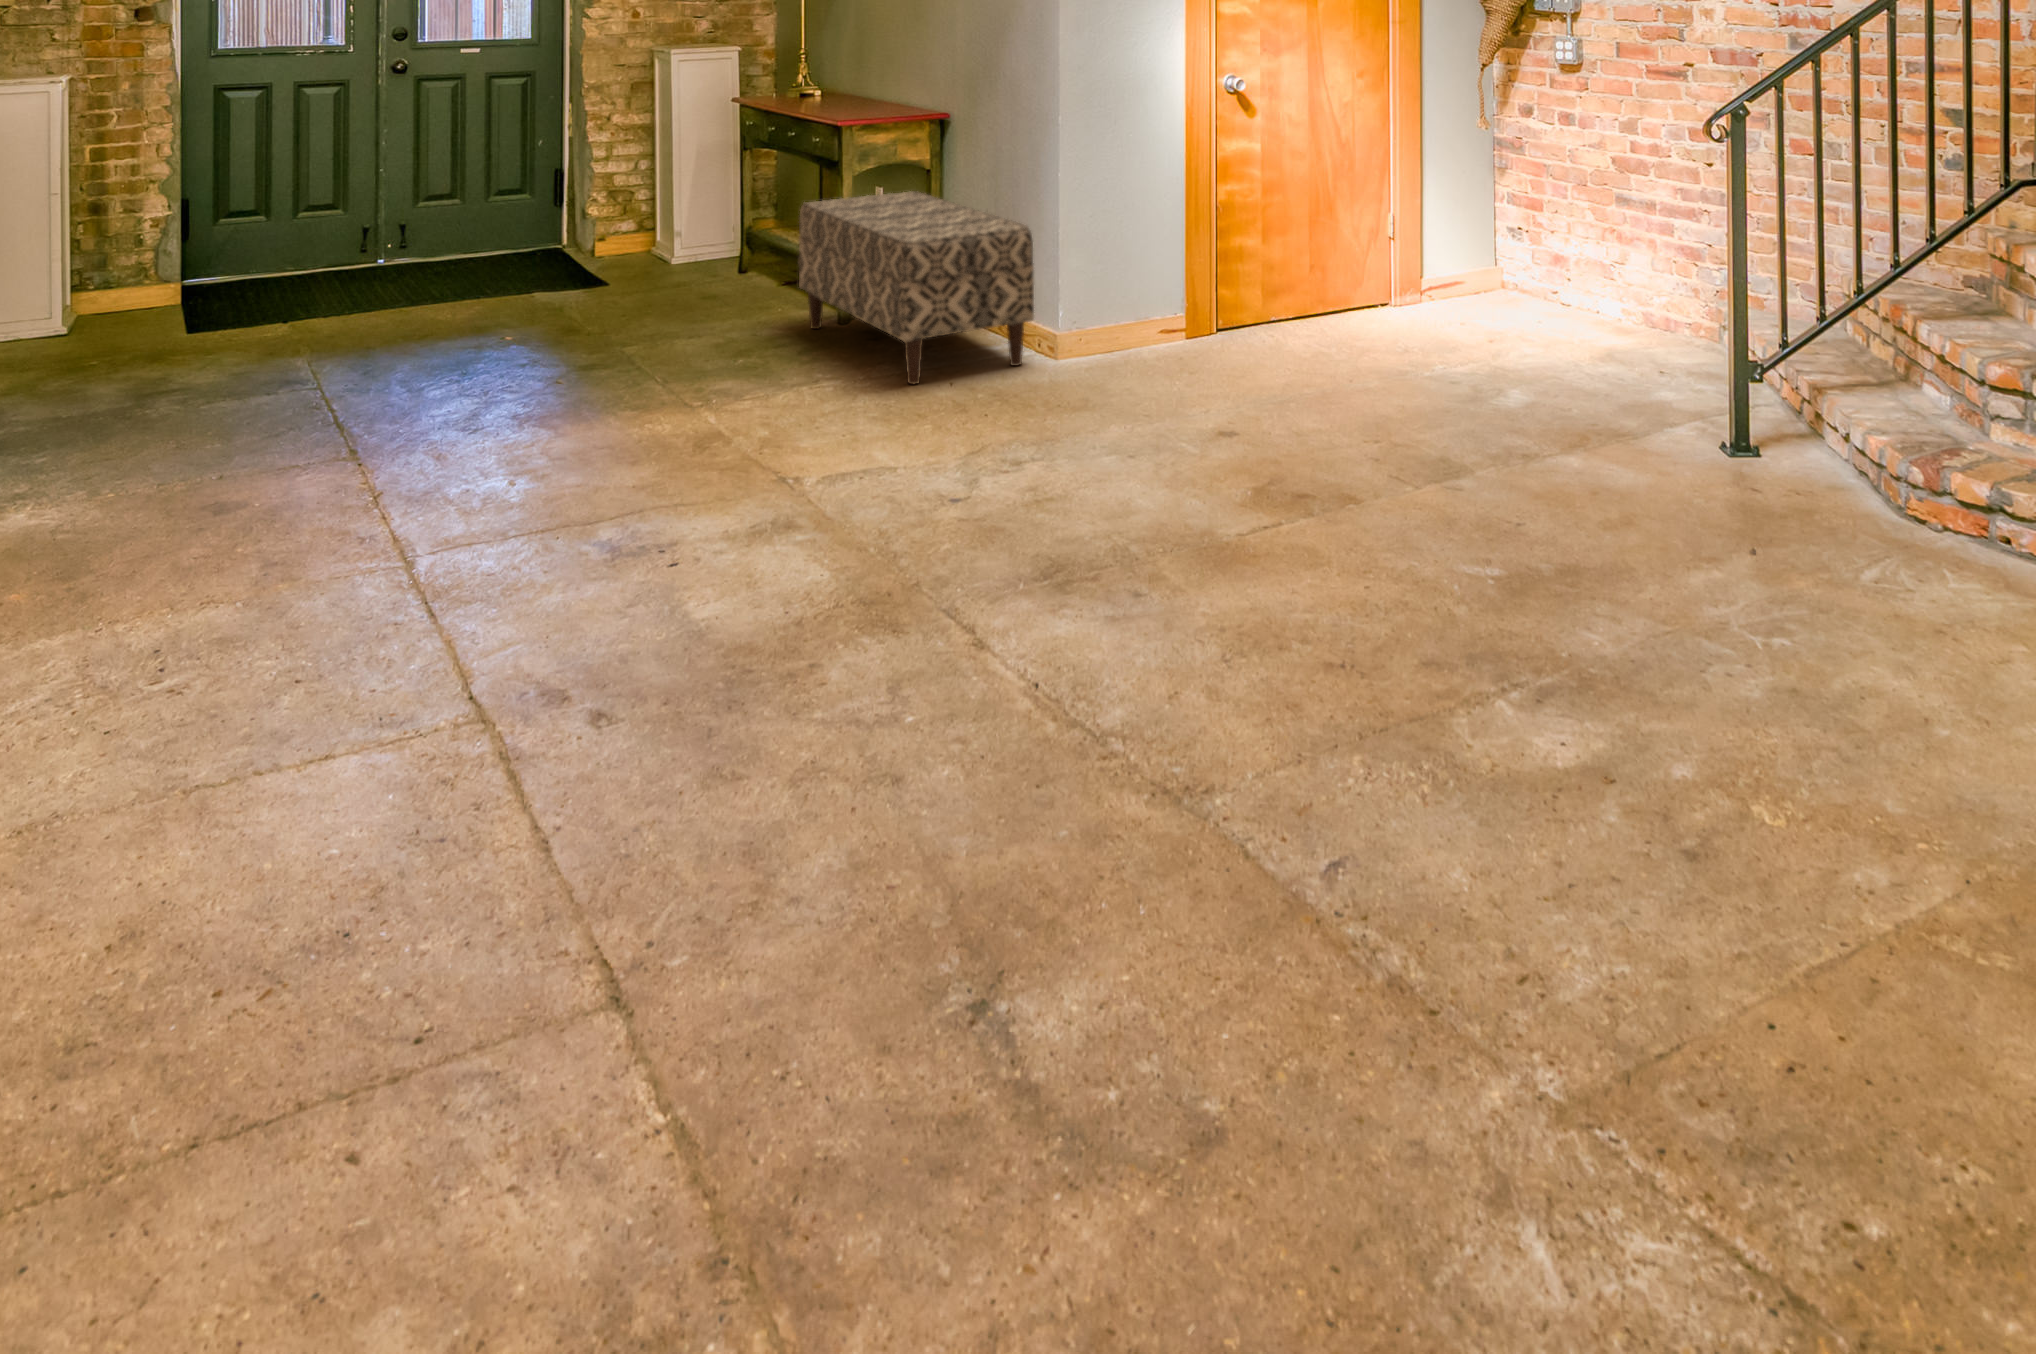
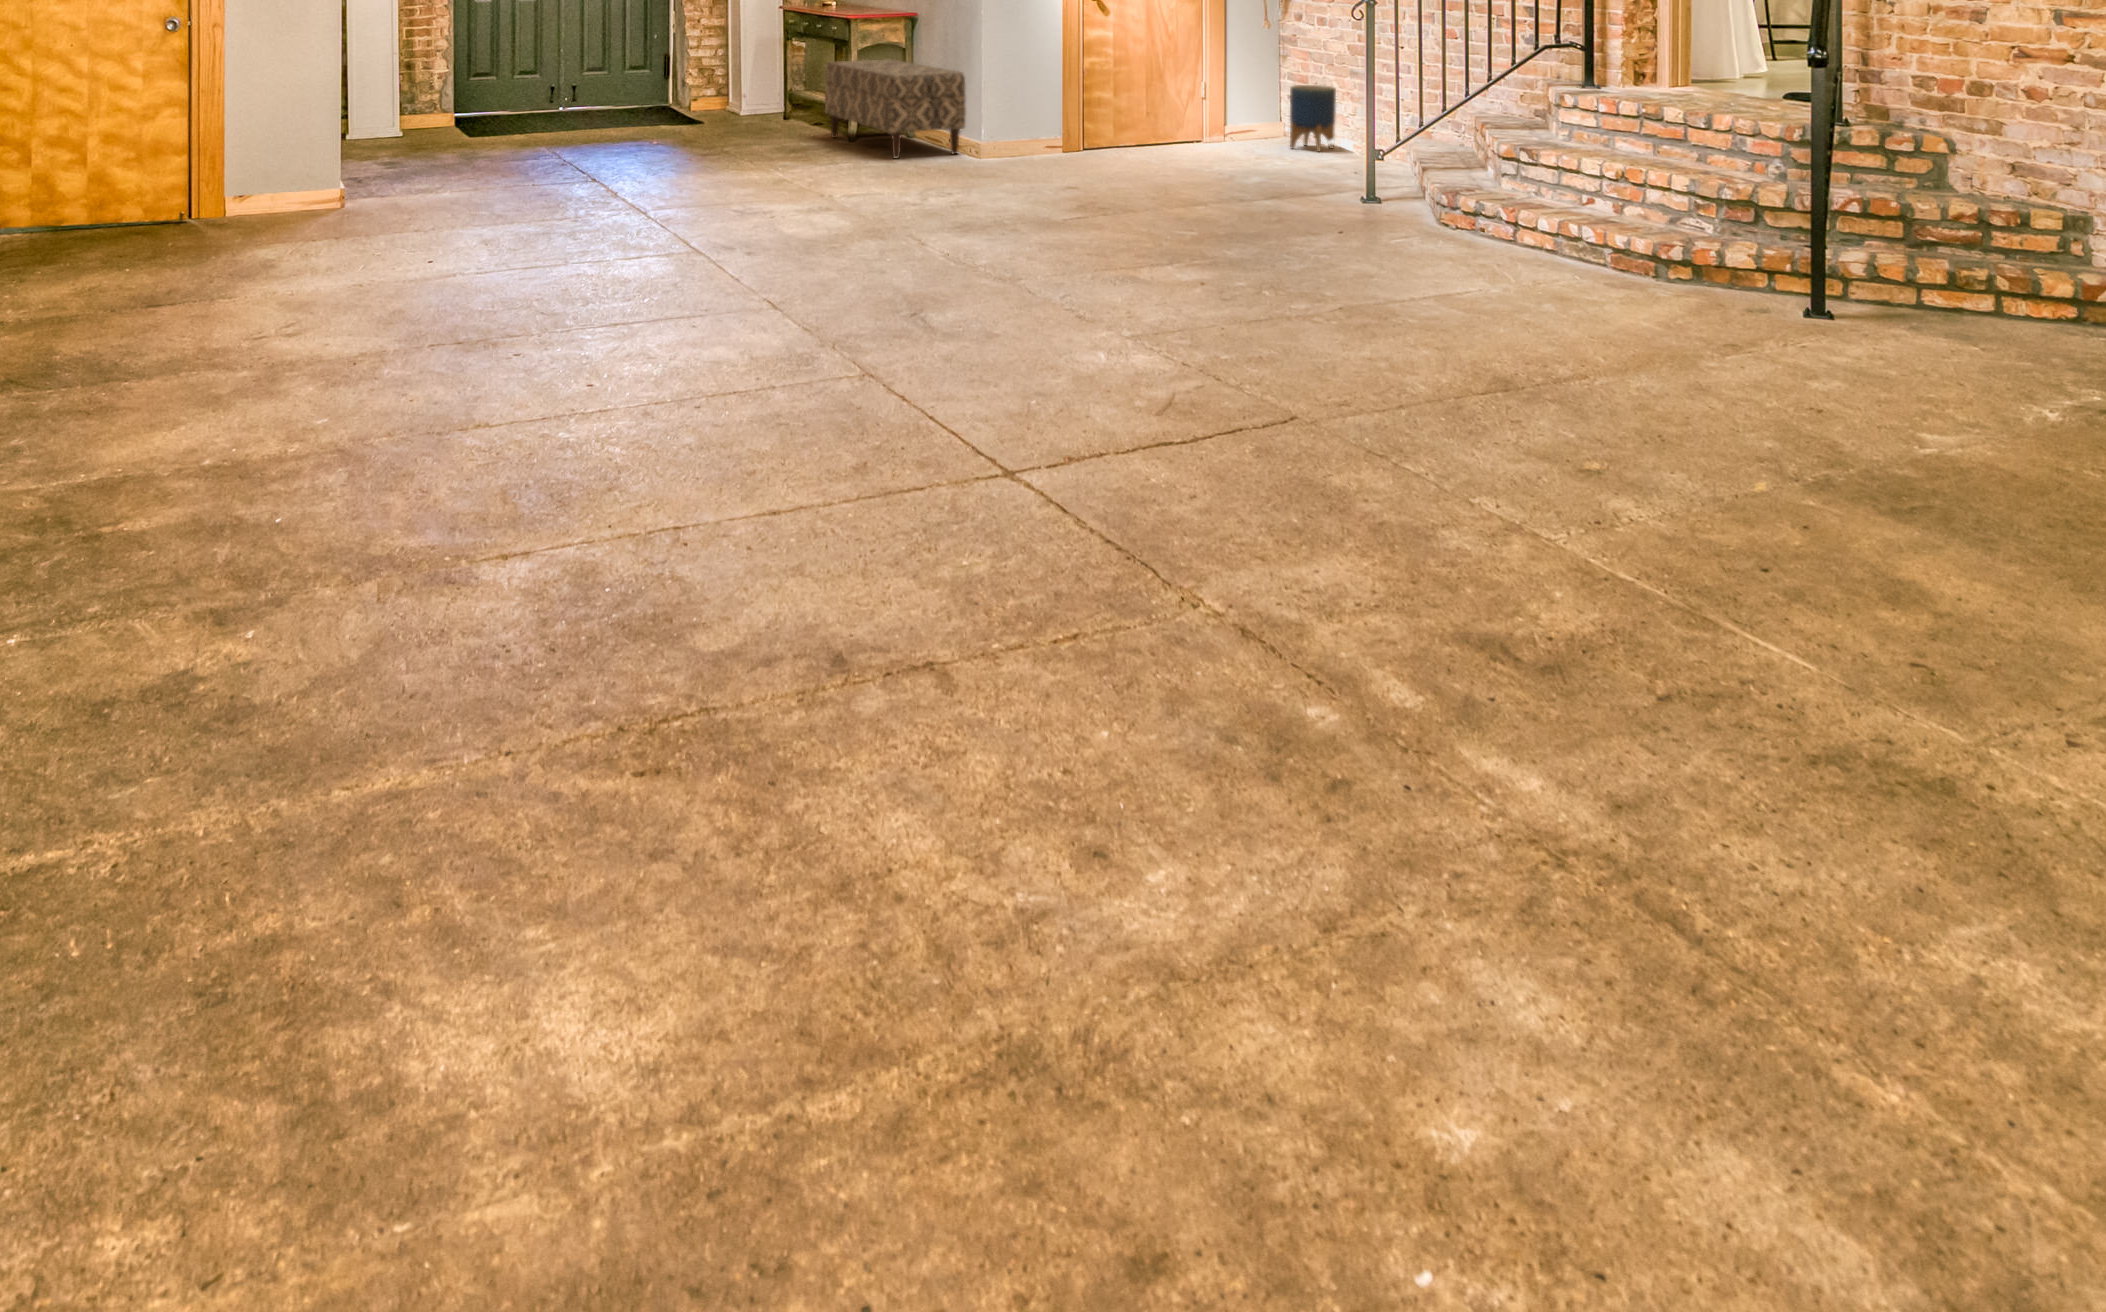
planter: none [1543,218,1613,328] -> present [1290,85,1336,152]

